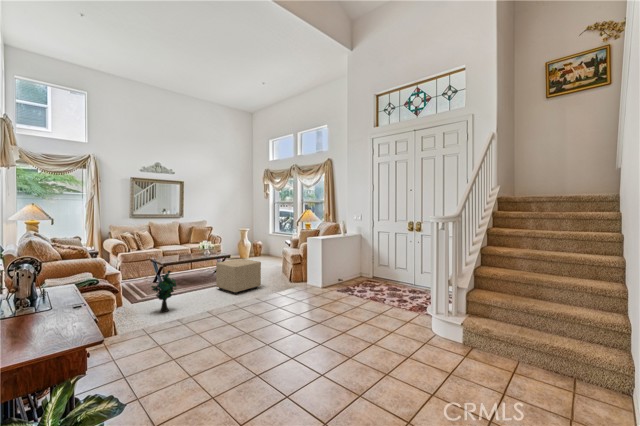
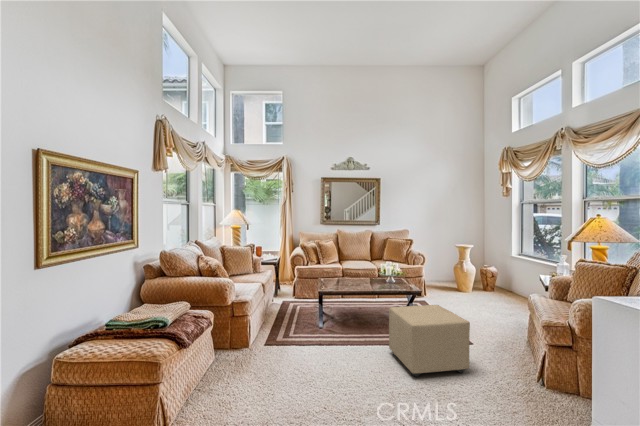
decorative plant: present [152,270,176,312] -> none [271,315,310,384]

